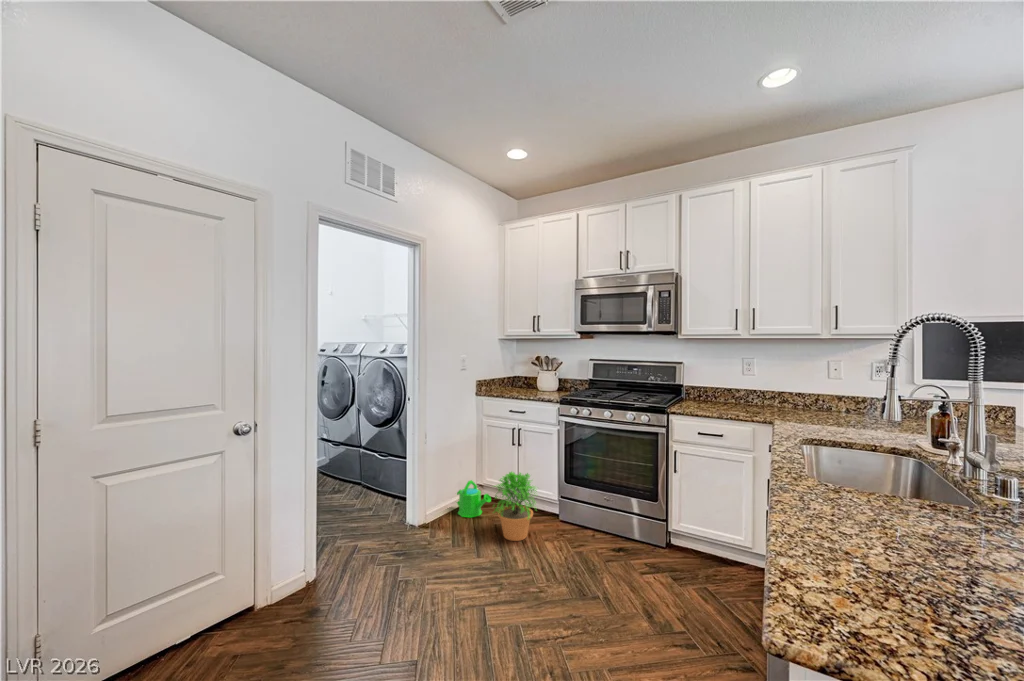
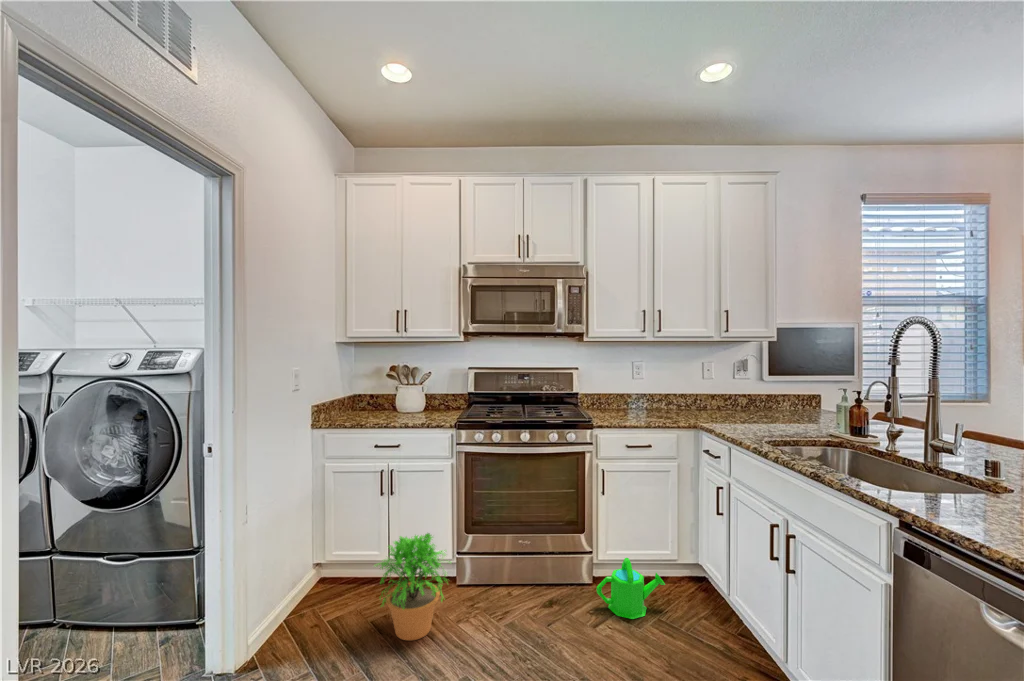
watering can: present [457,480,491,517] -> present [597,558,665,619]

